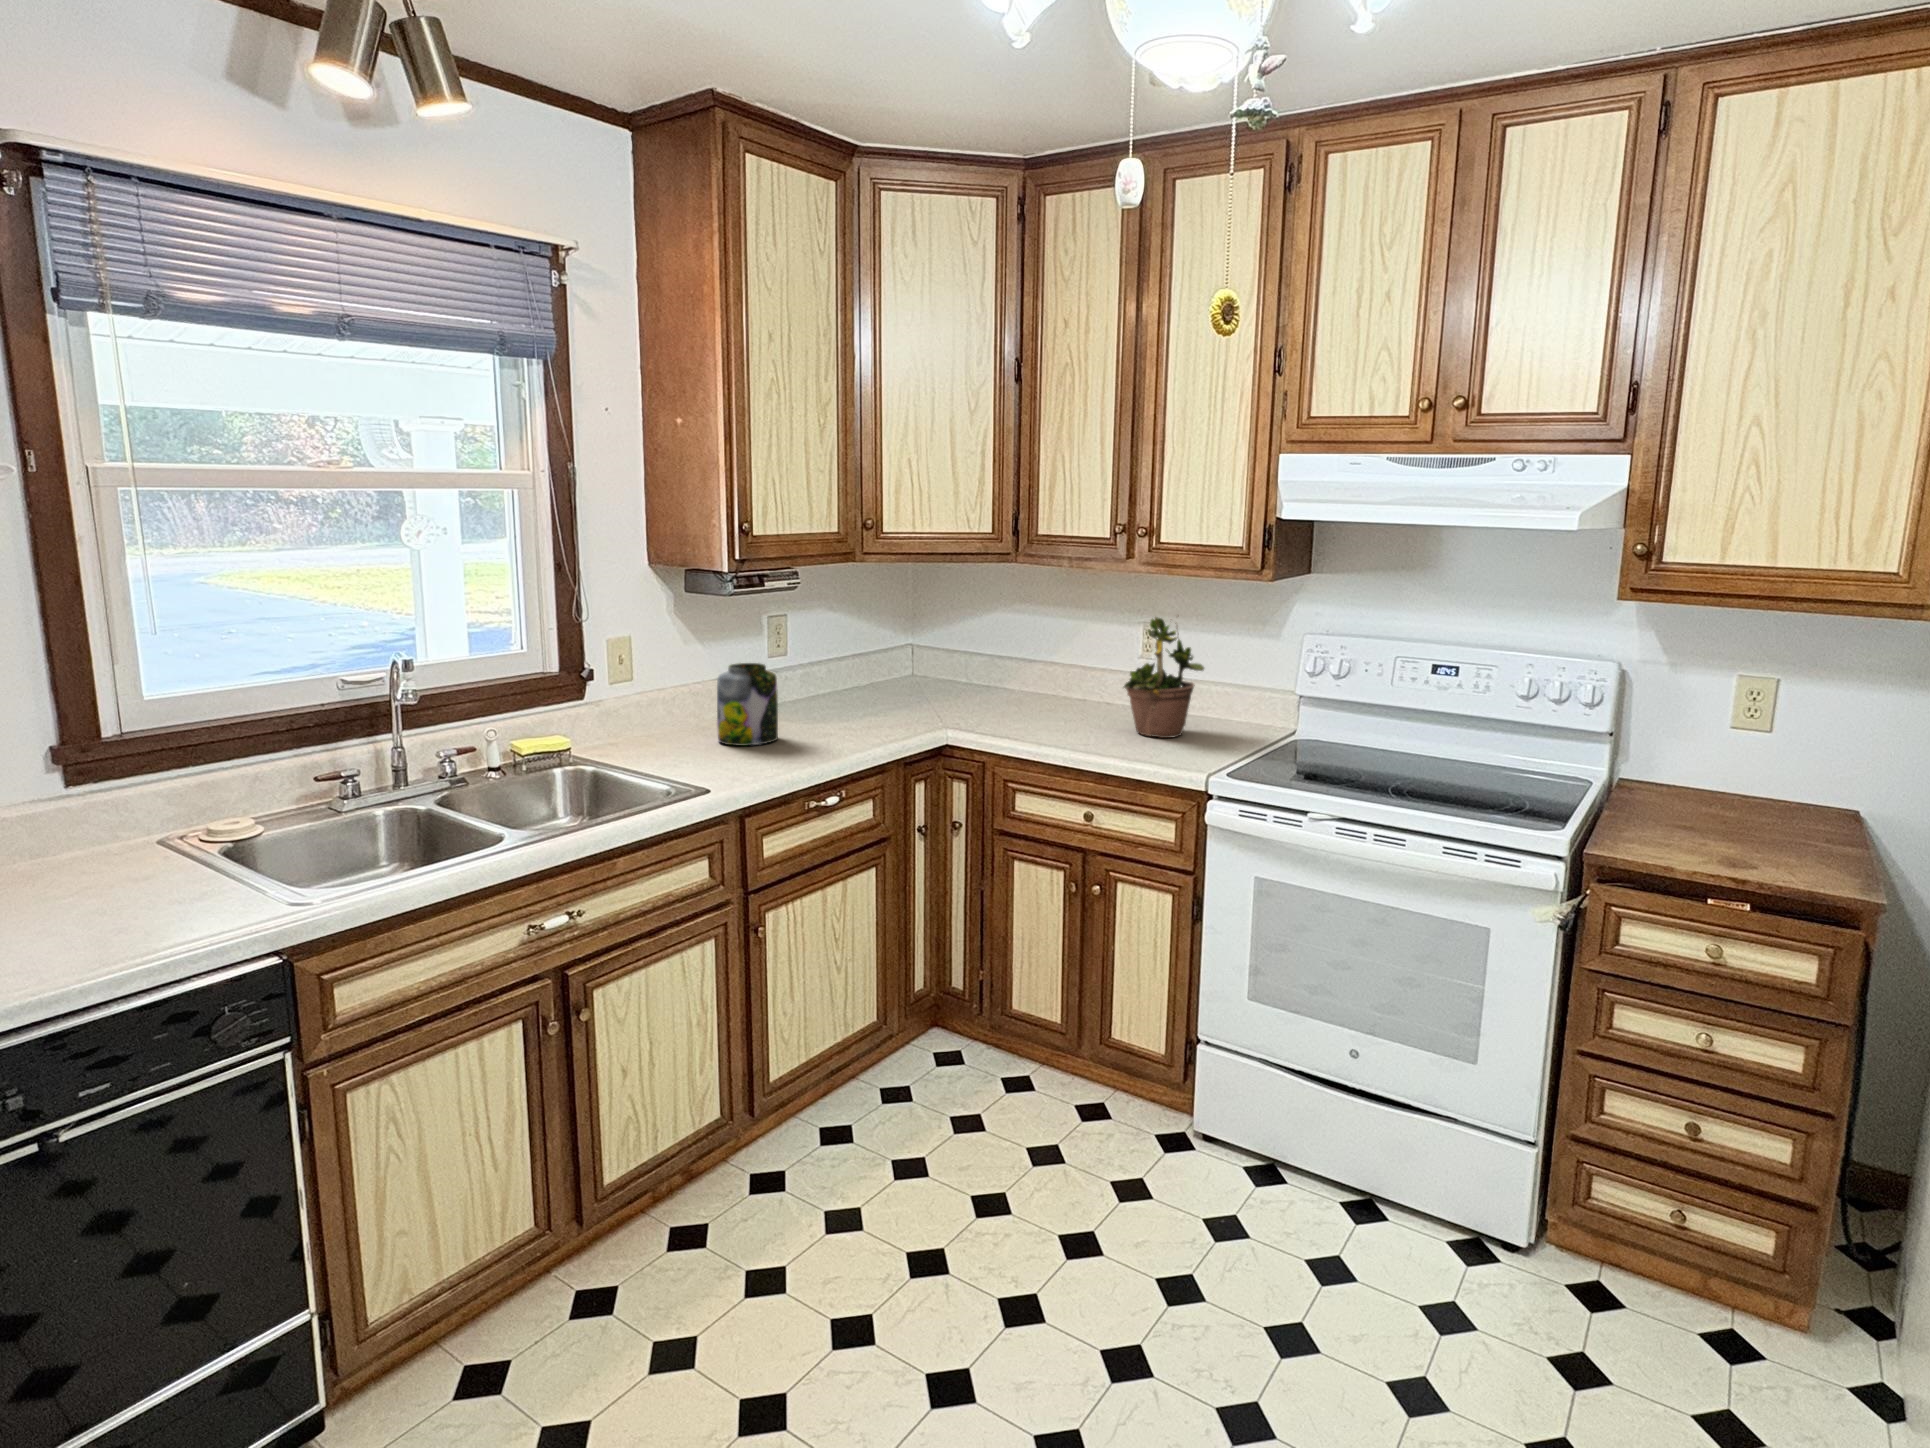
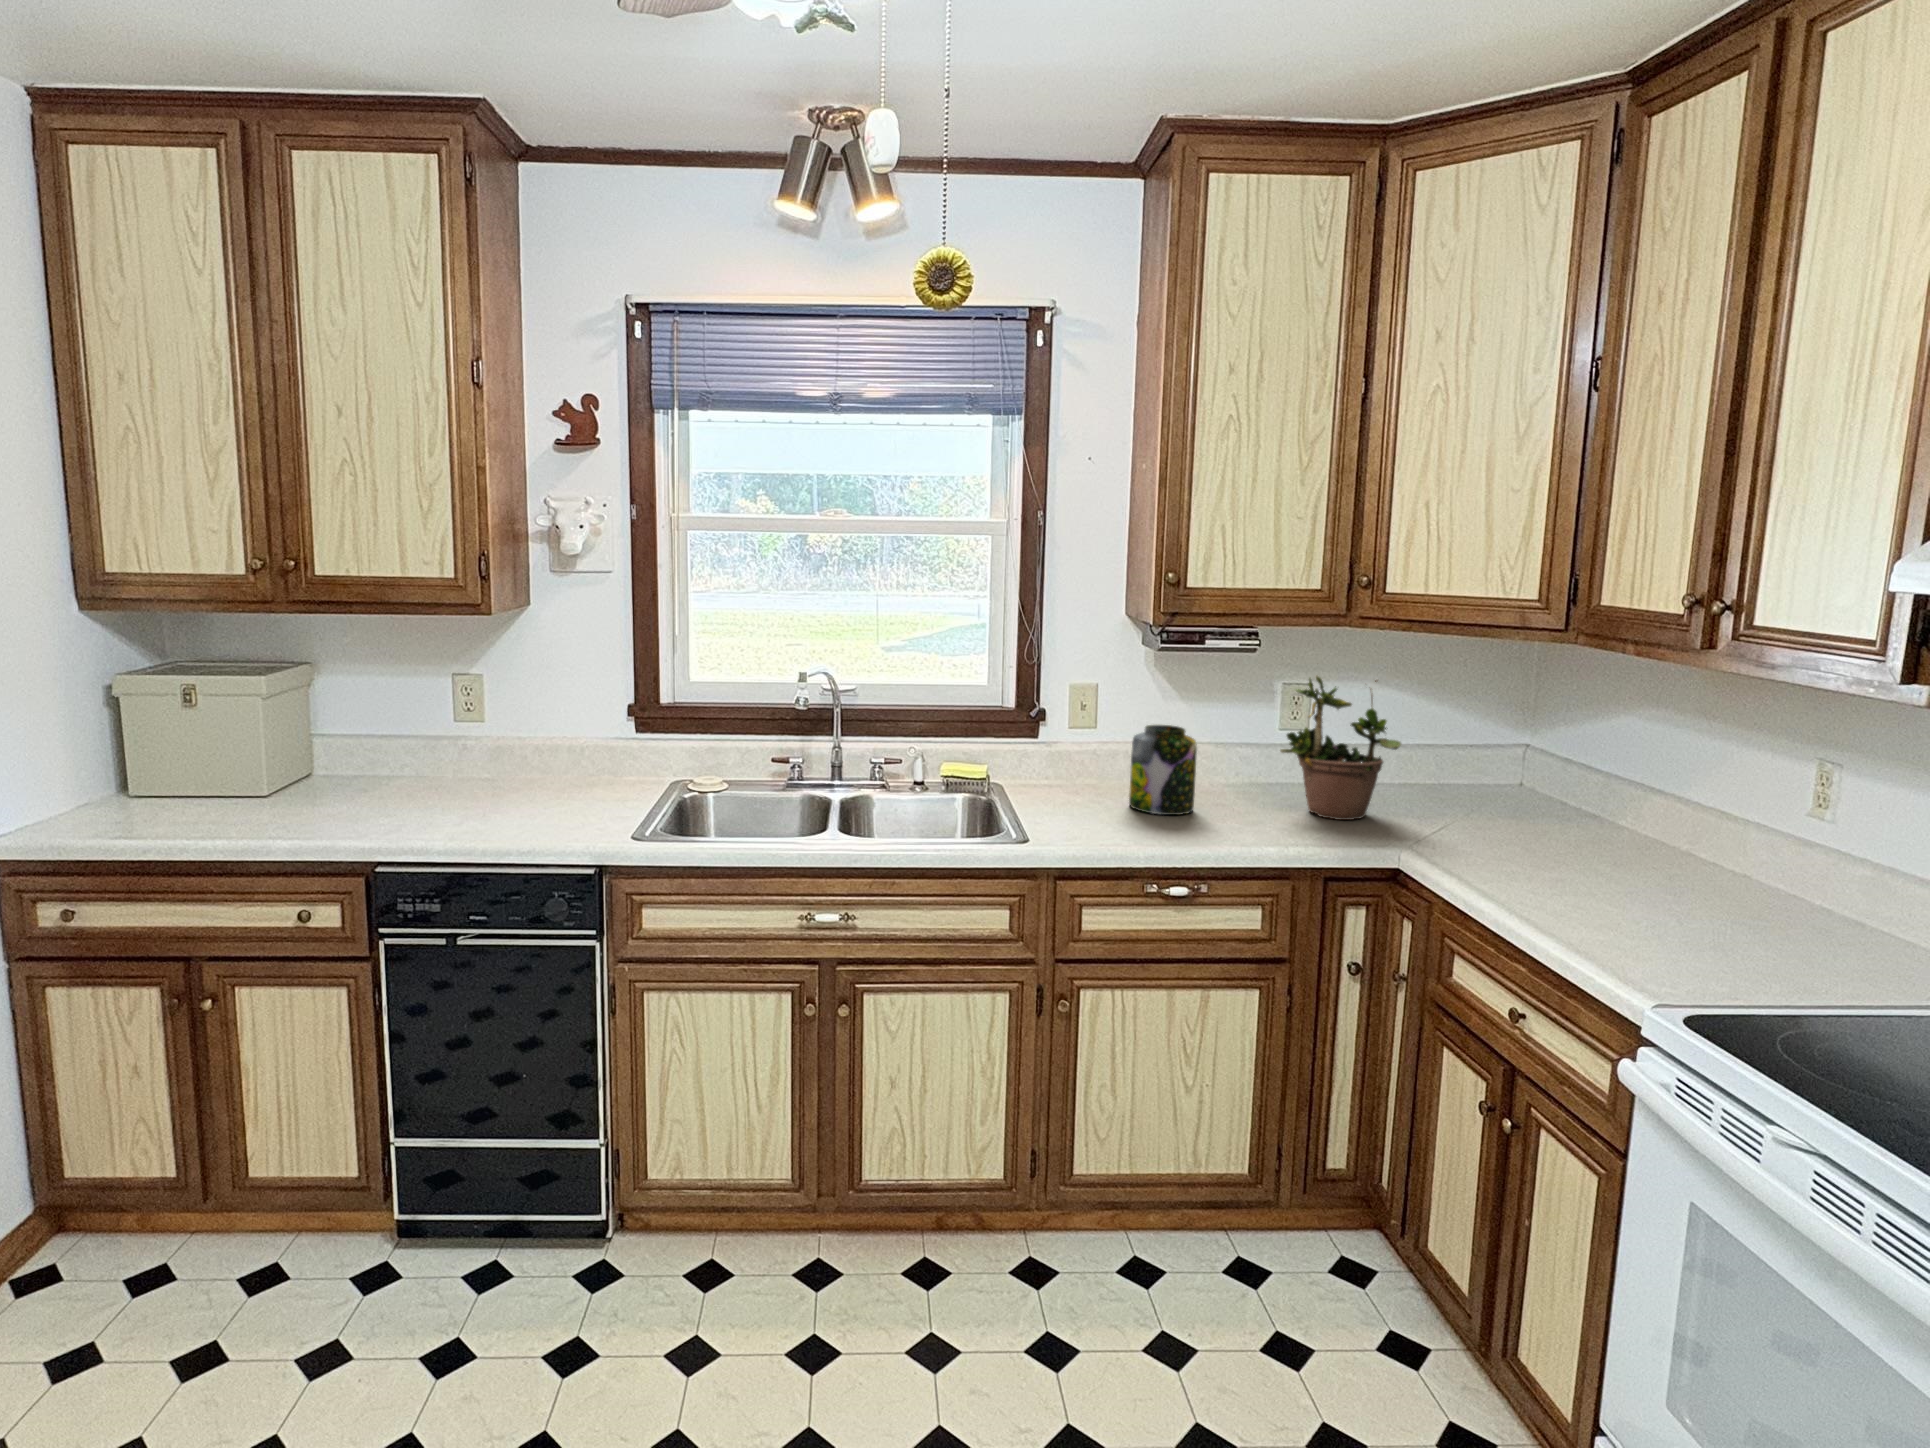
potted plant: present [1123,617,1204,738] -> present [1280,676,1401,820]

